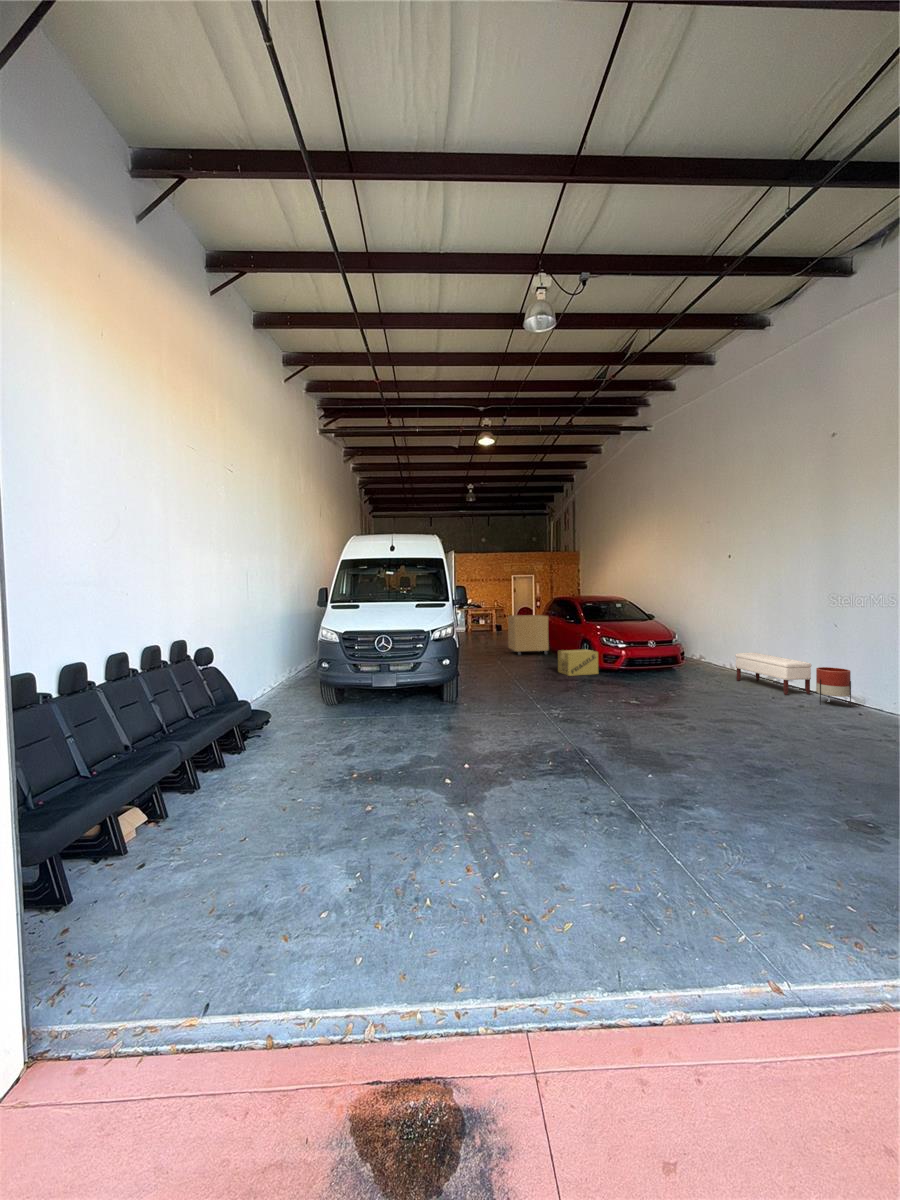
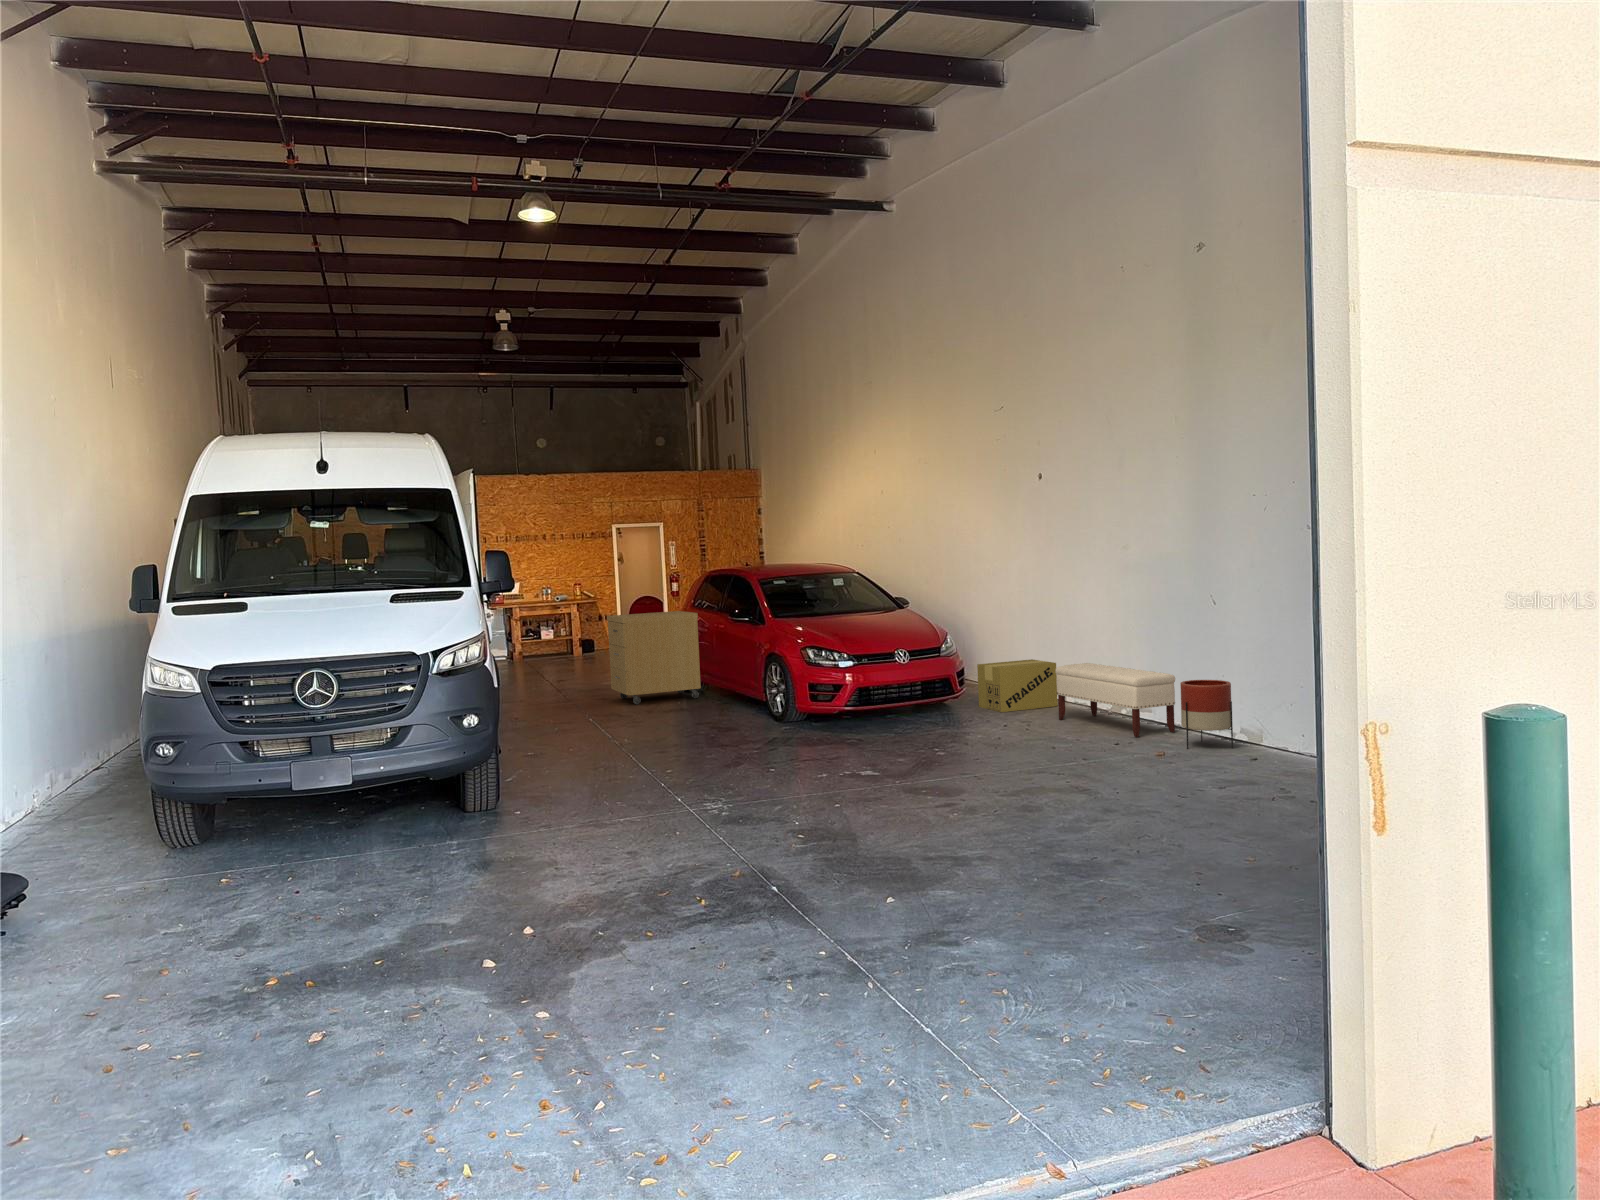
cardboard box: present [558,649,598,676] -> present [977,659,1058,712]

